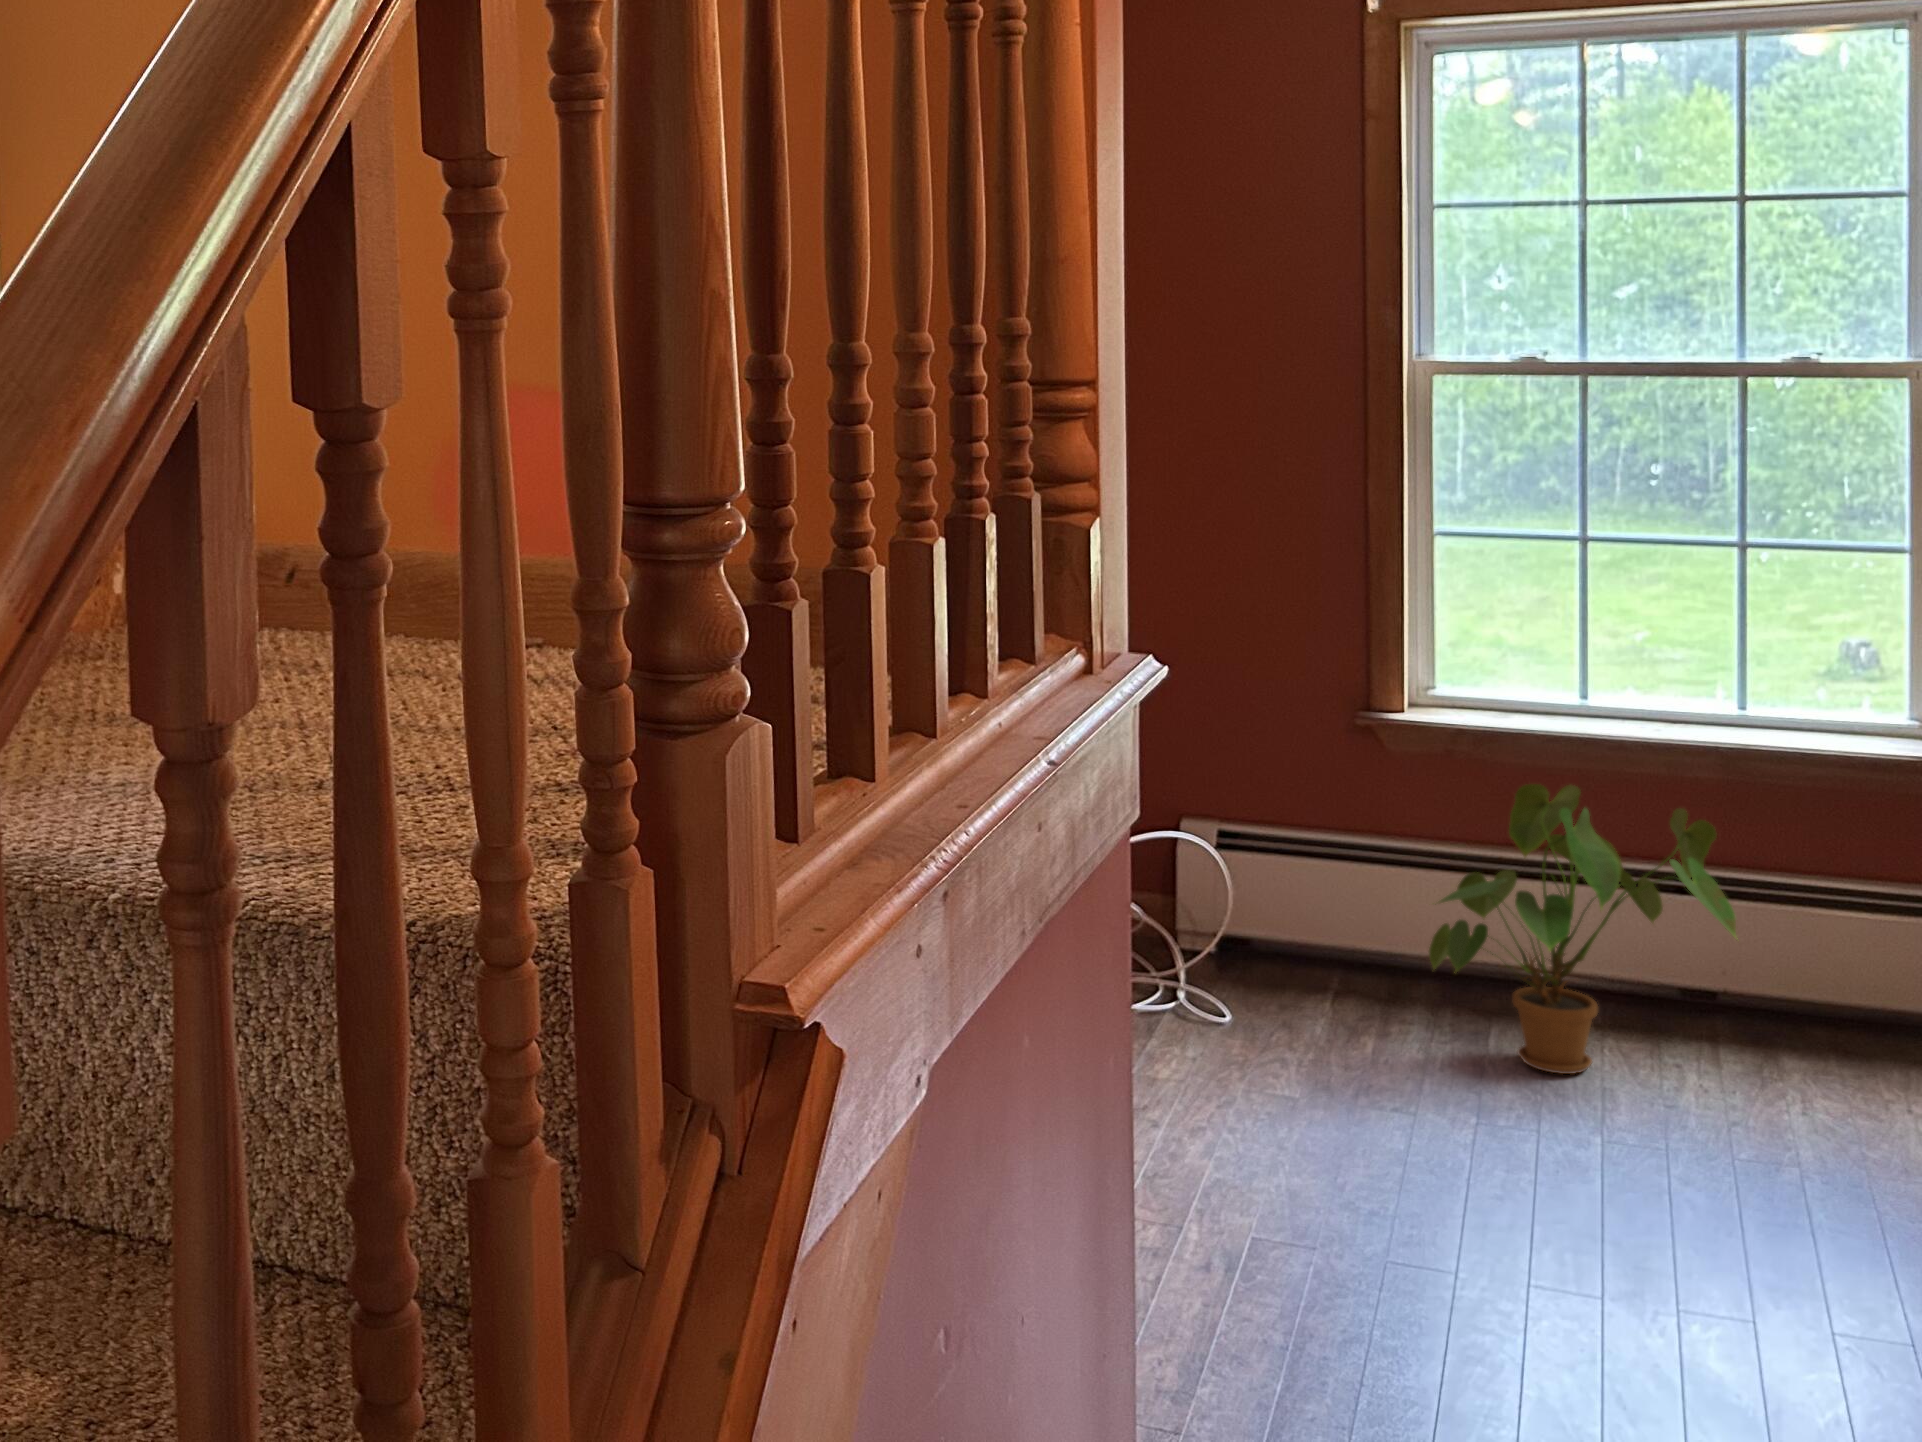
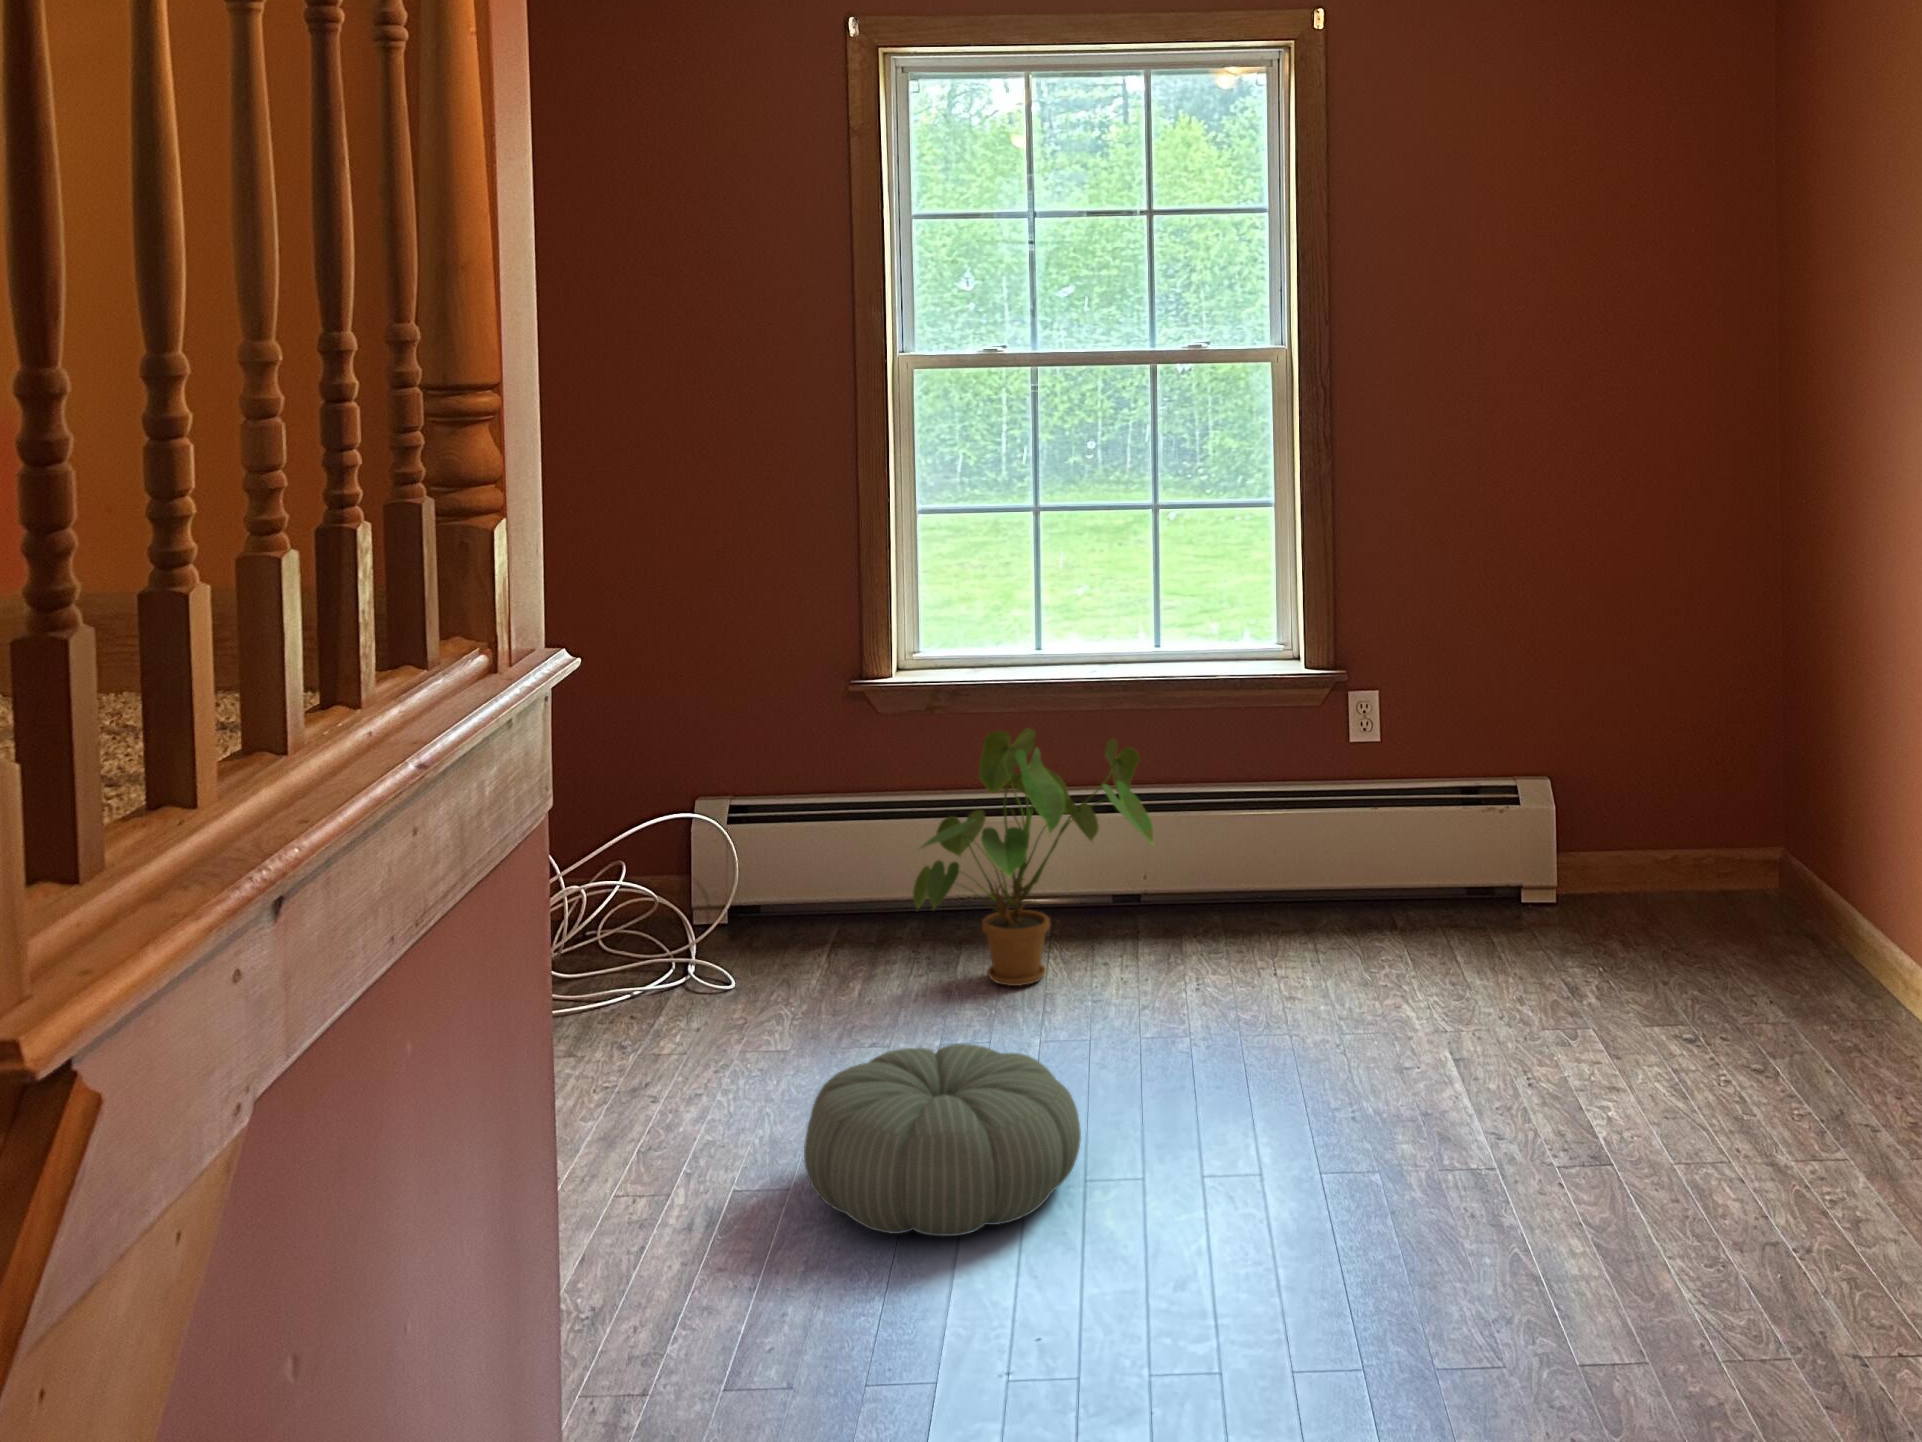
pouf: none [1313,1121,1651,1341] -> present [804,1044,1081,1236]

